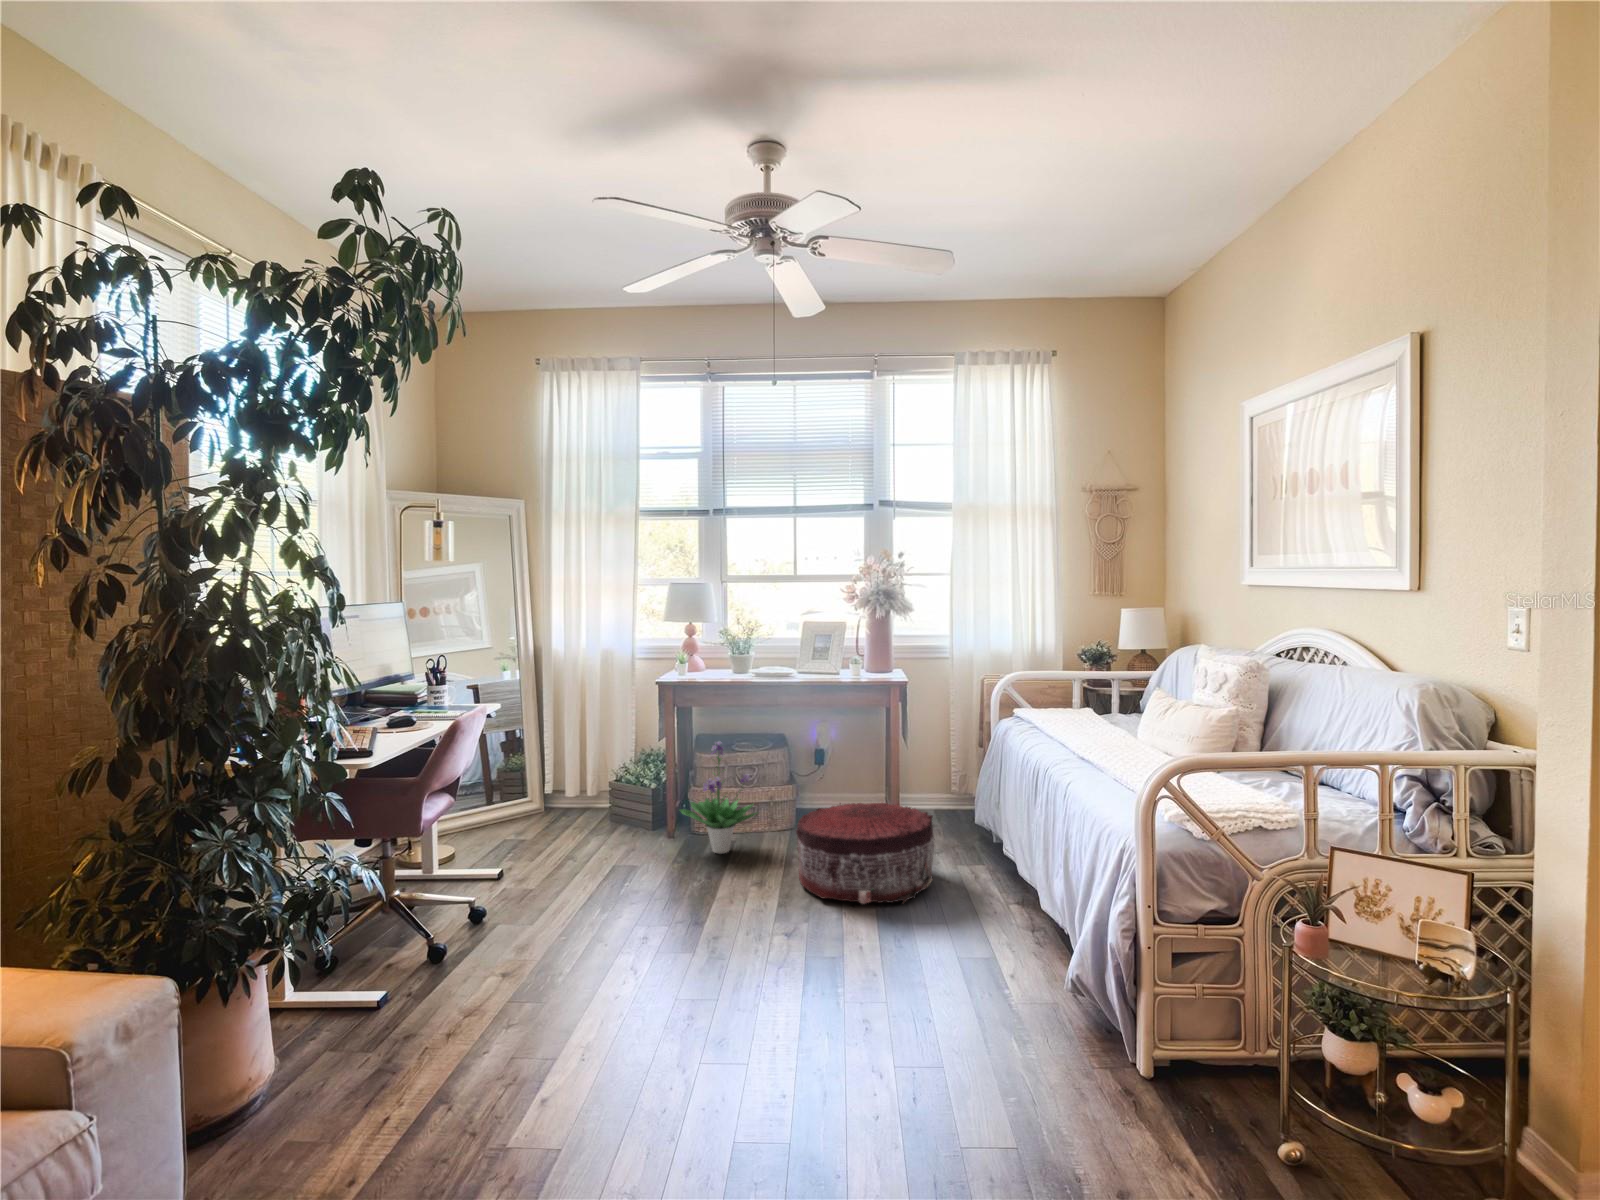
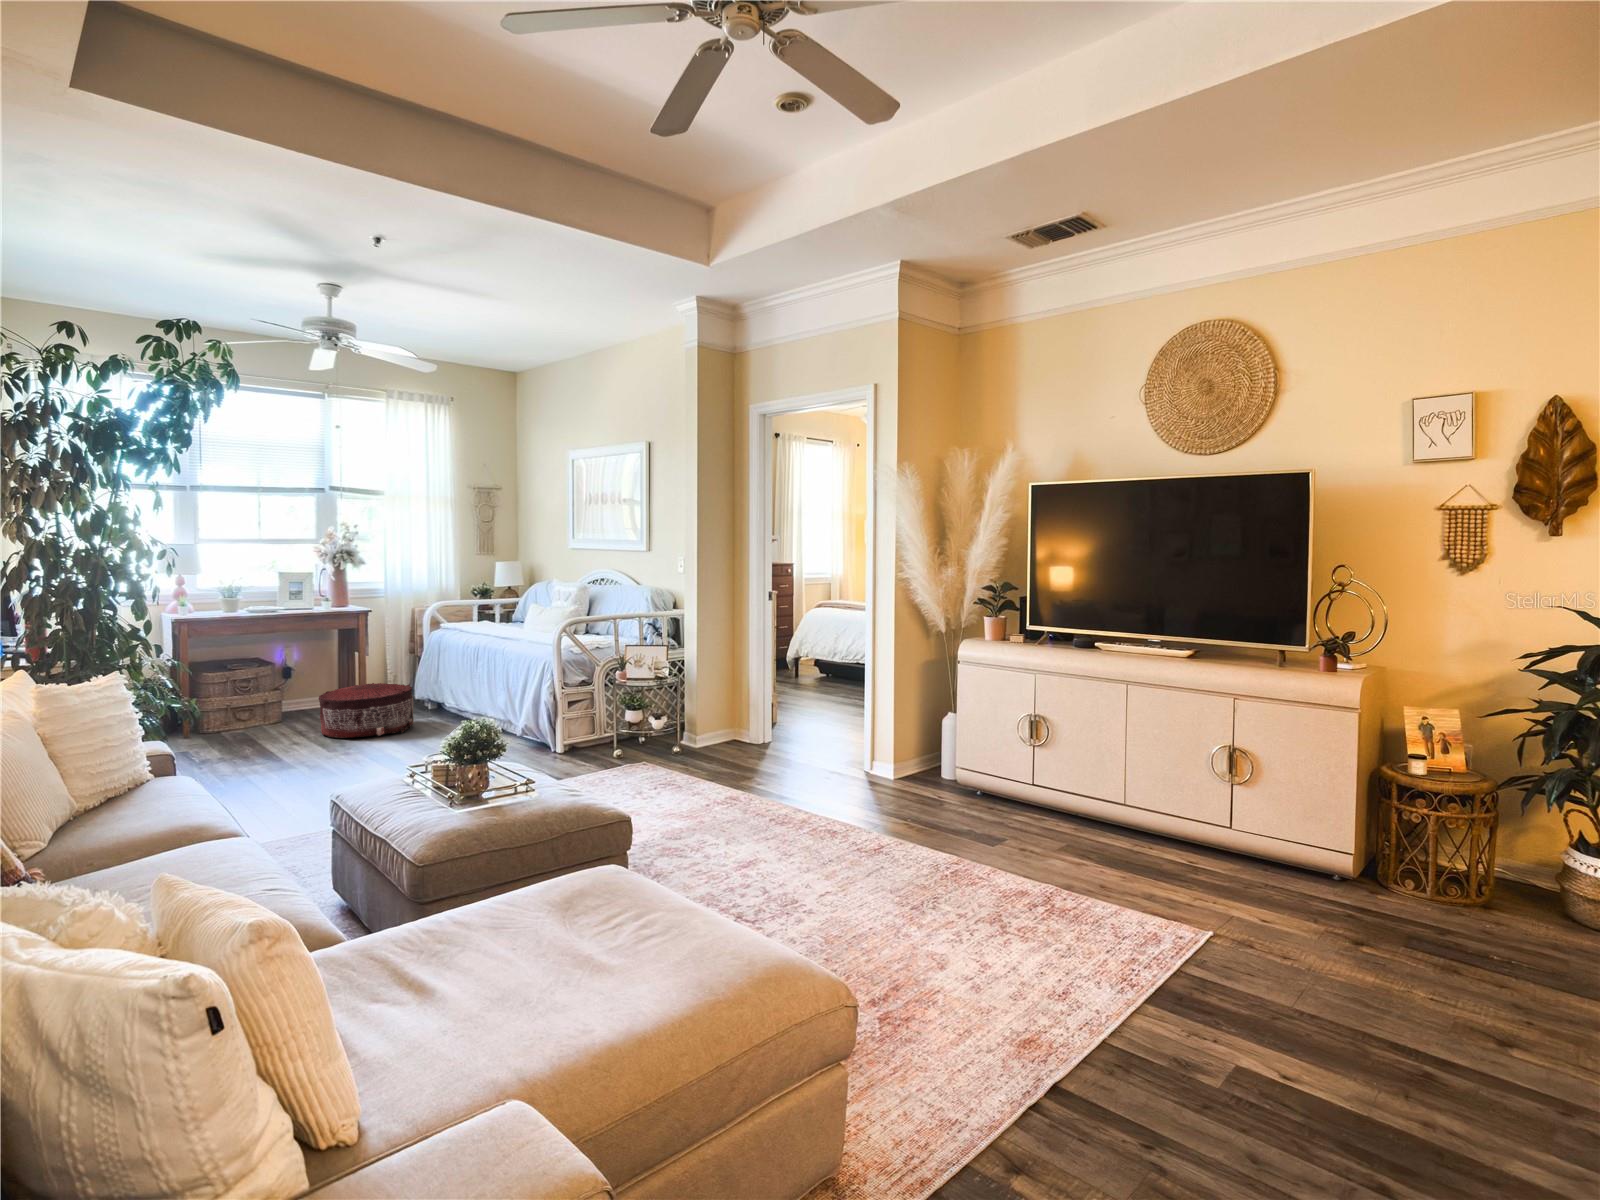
potted plant: present [680,742,757,853] -> none [204,658,274,736]

